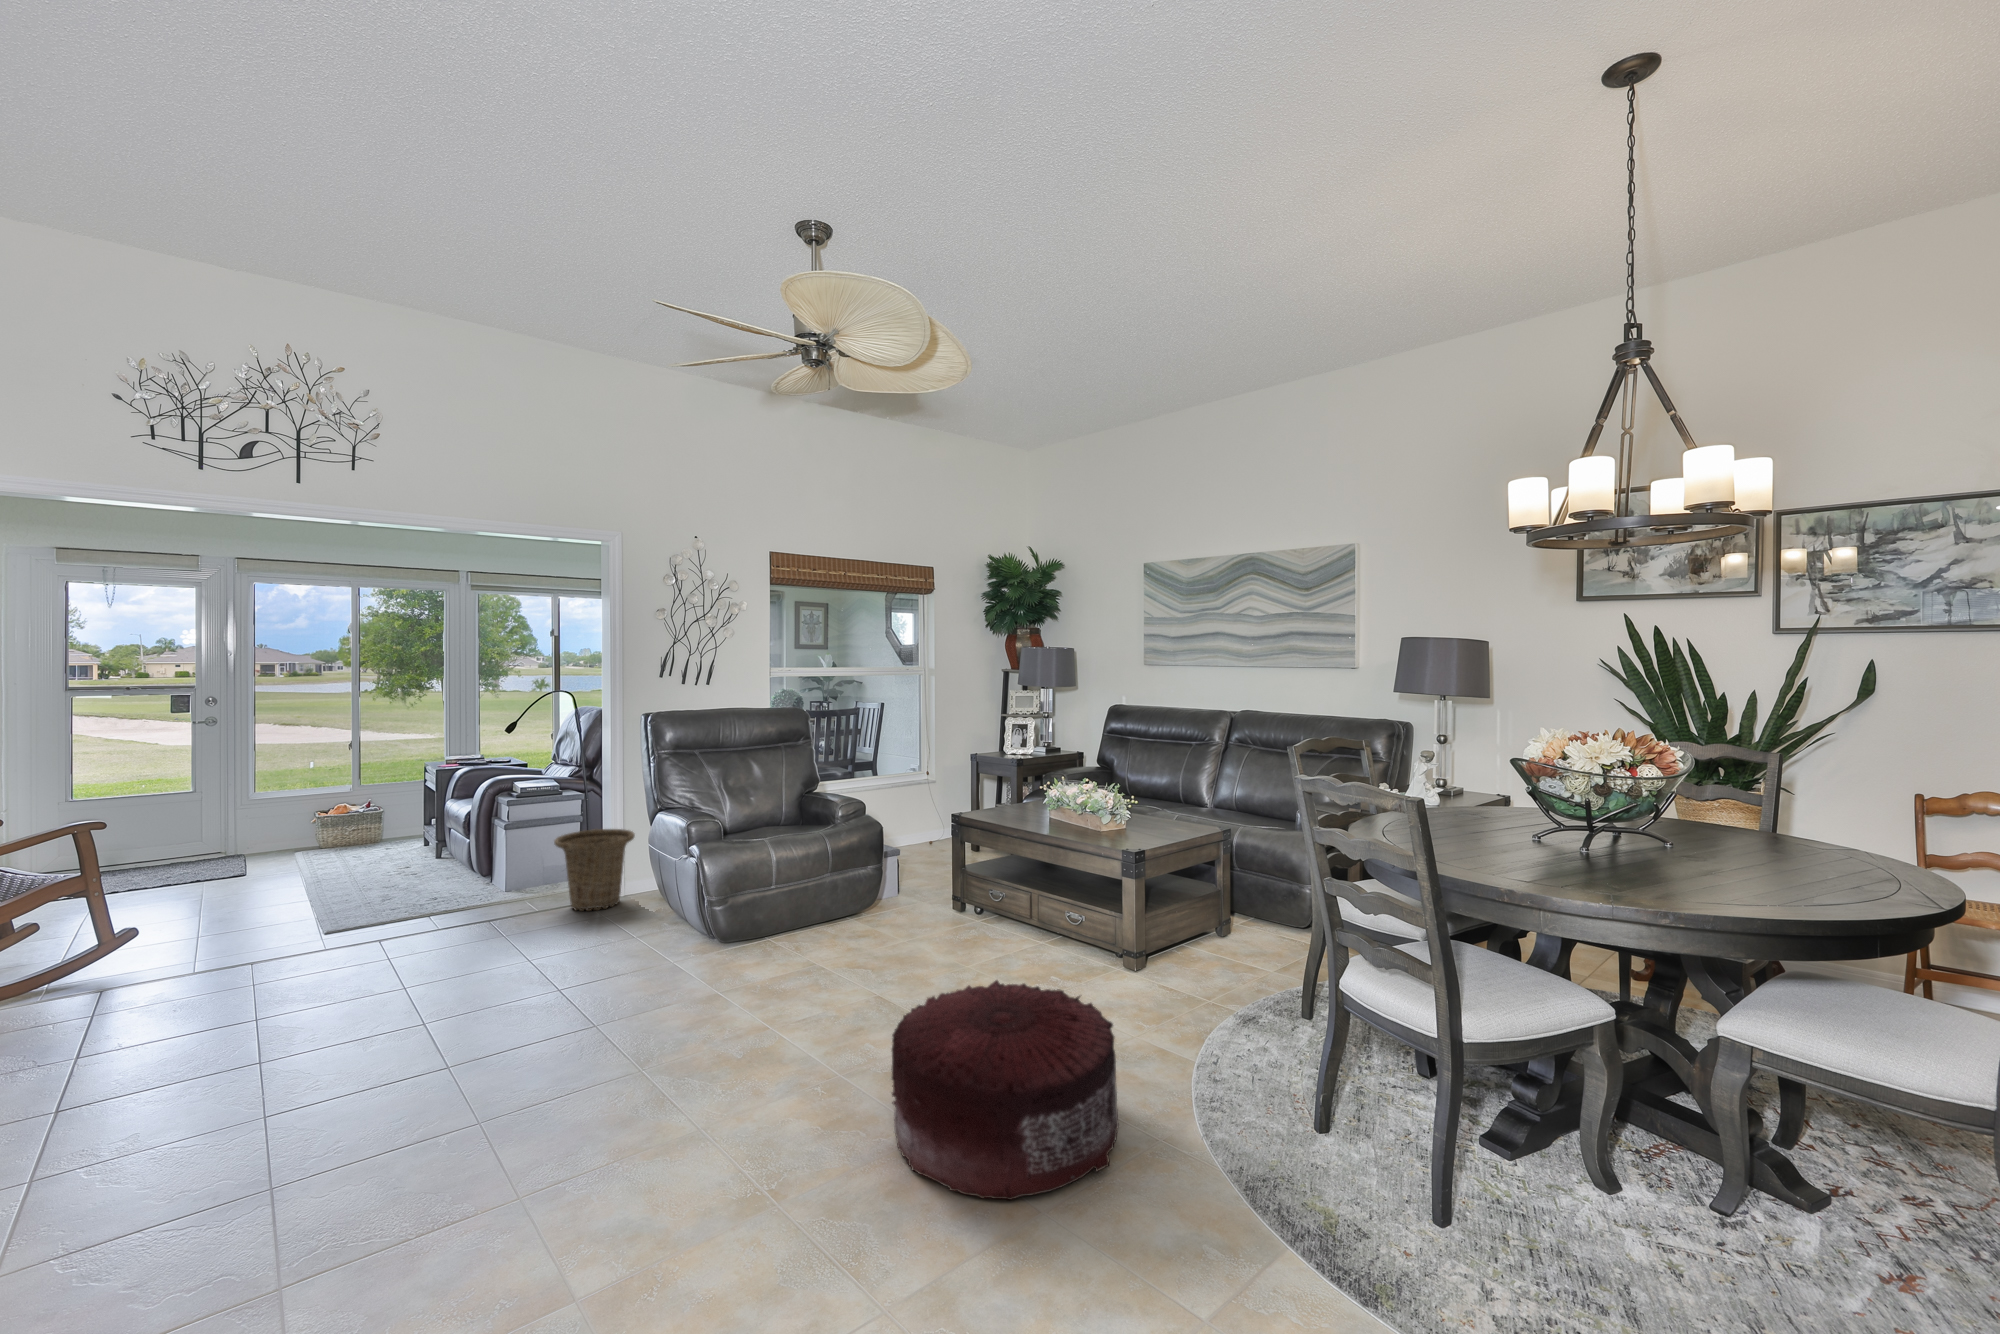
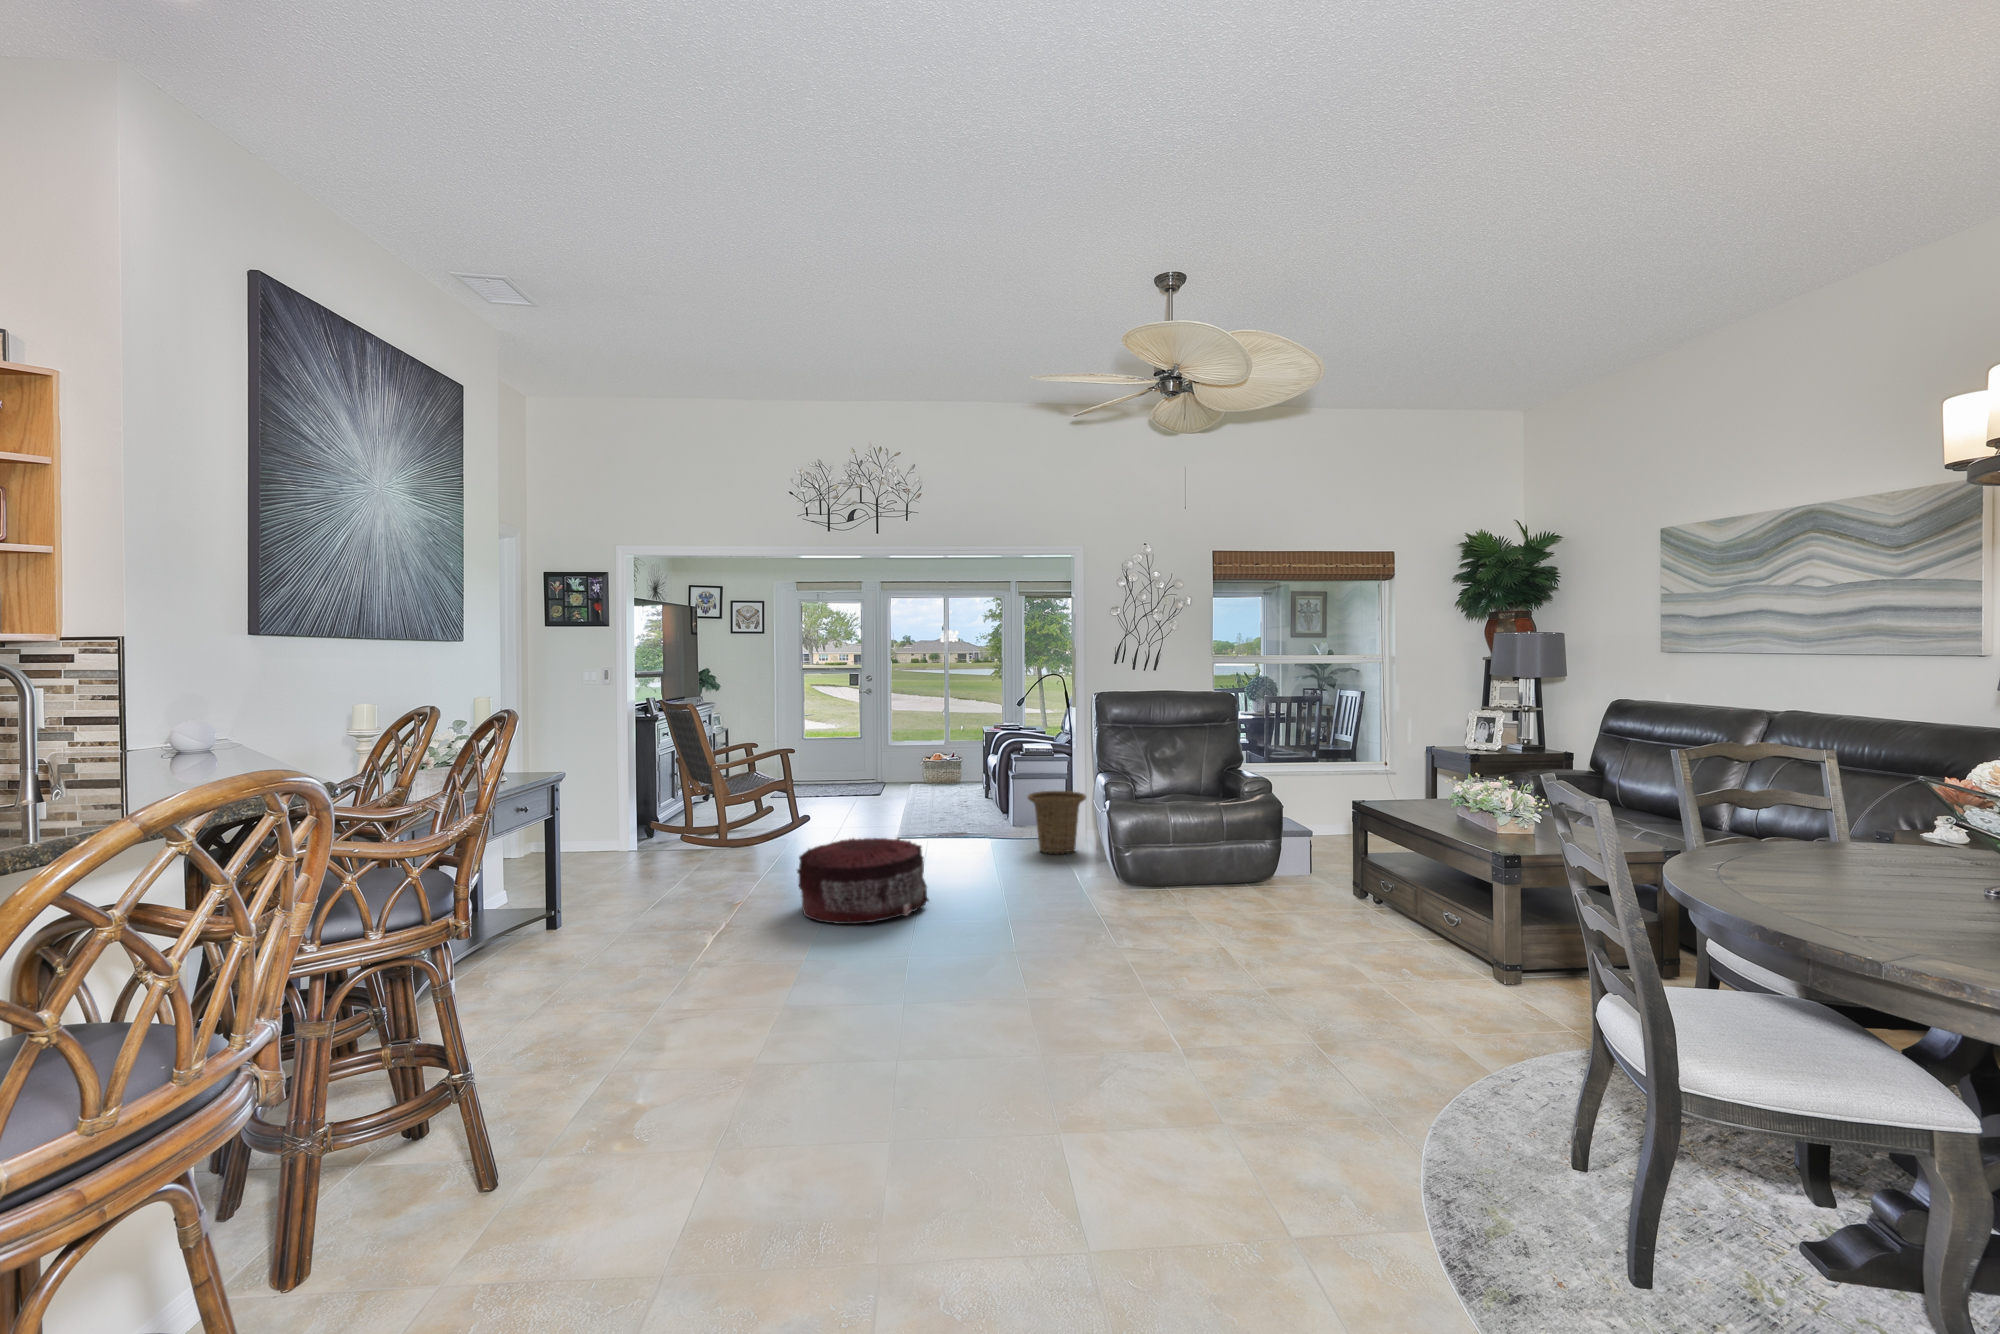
pouf: present [891,980,1119,1200] -> present [797,838,929,924]

